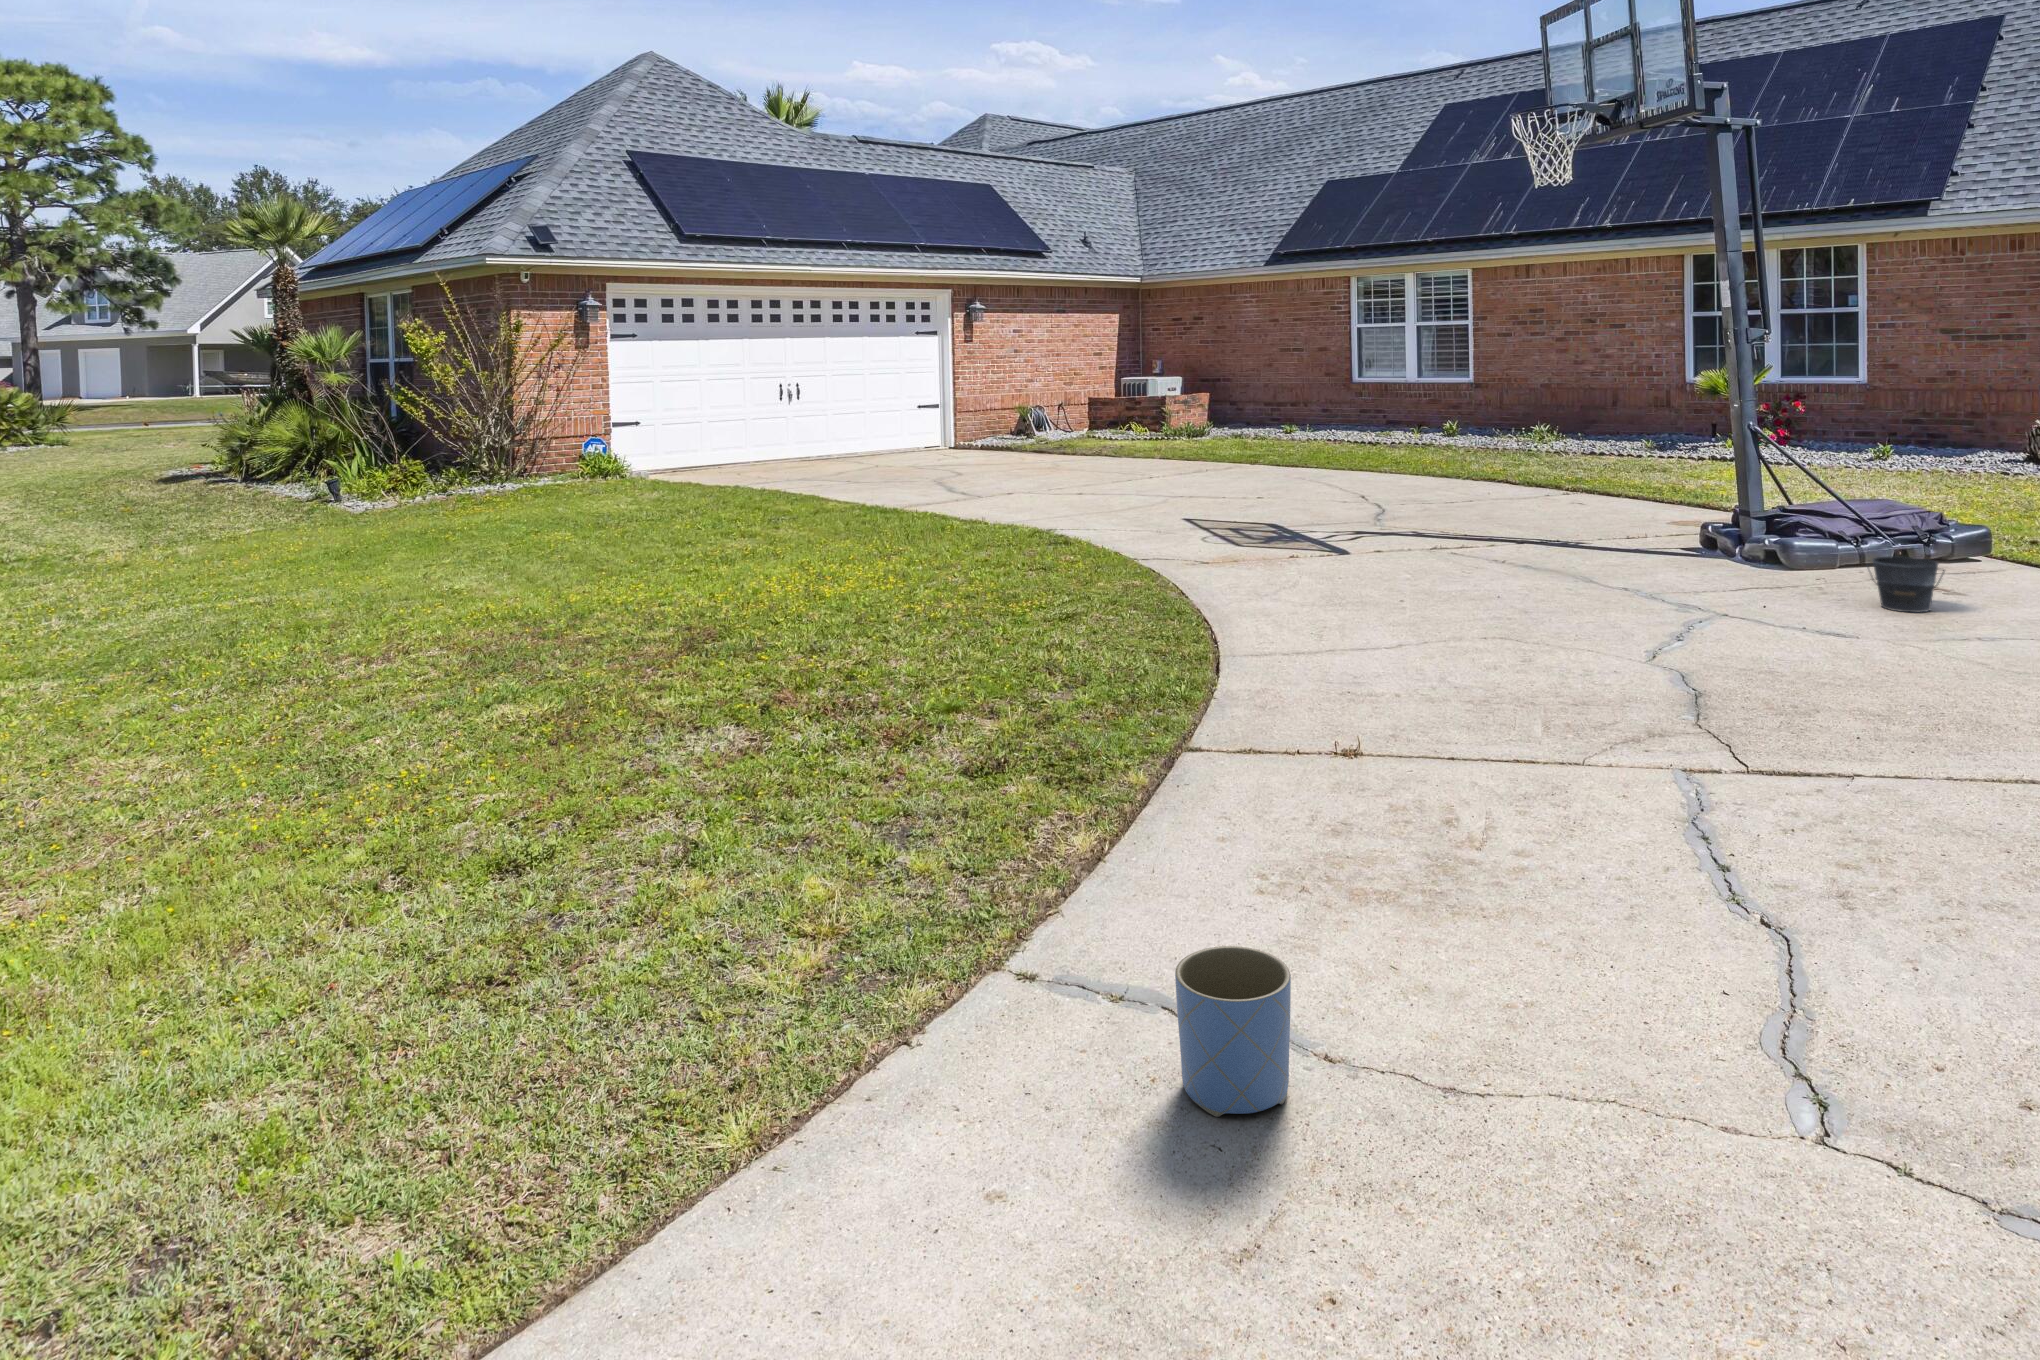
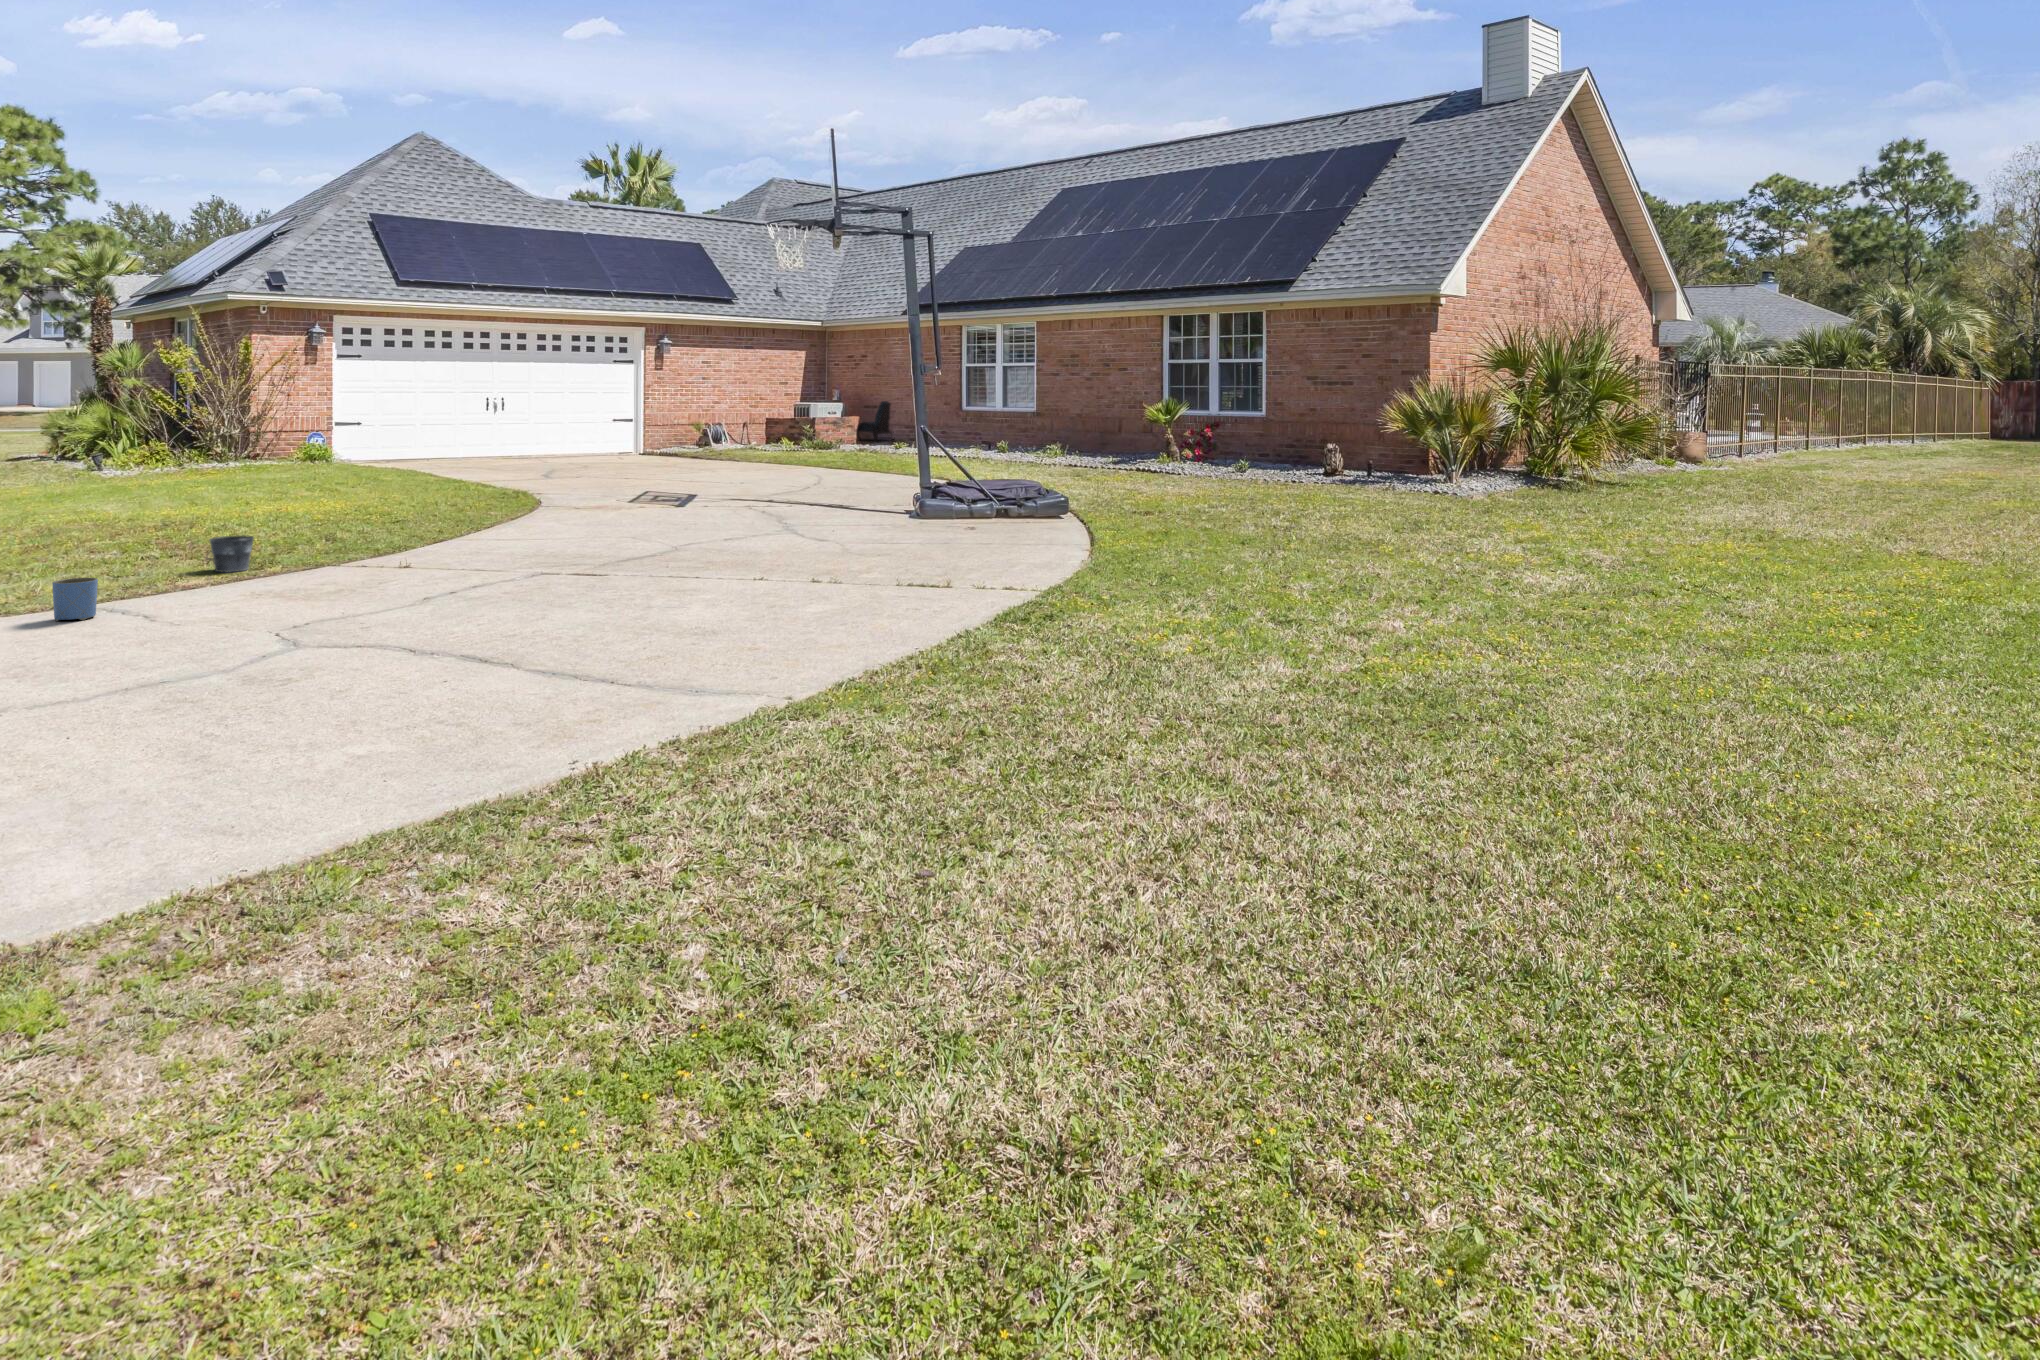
lounge chair: none [1196,374,1249,425] -> present [856,401,894,441]
bucket: present [1866,557,1945,613] -> present [206,535,254,572]

